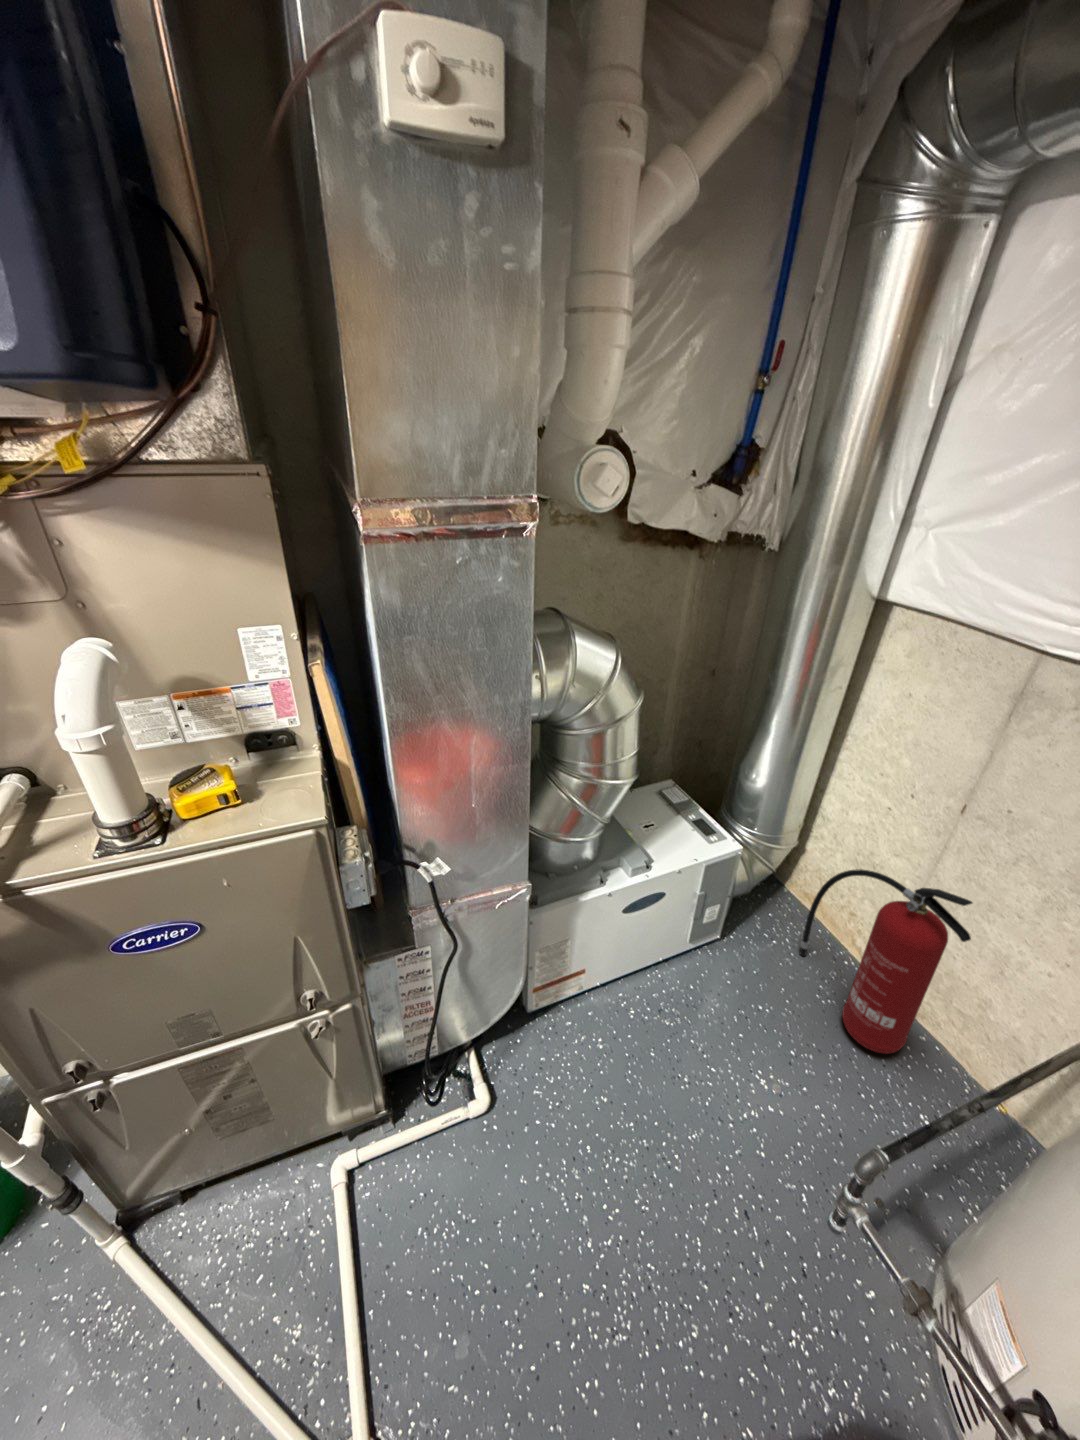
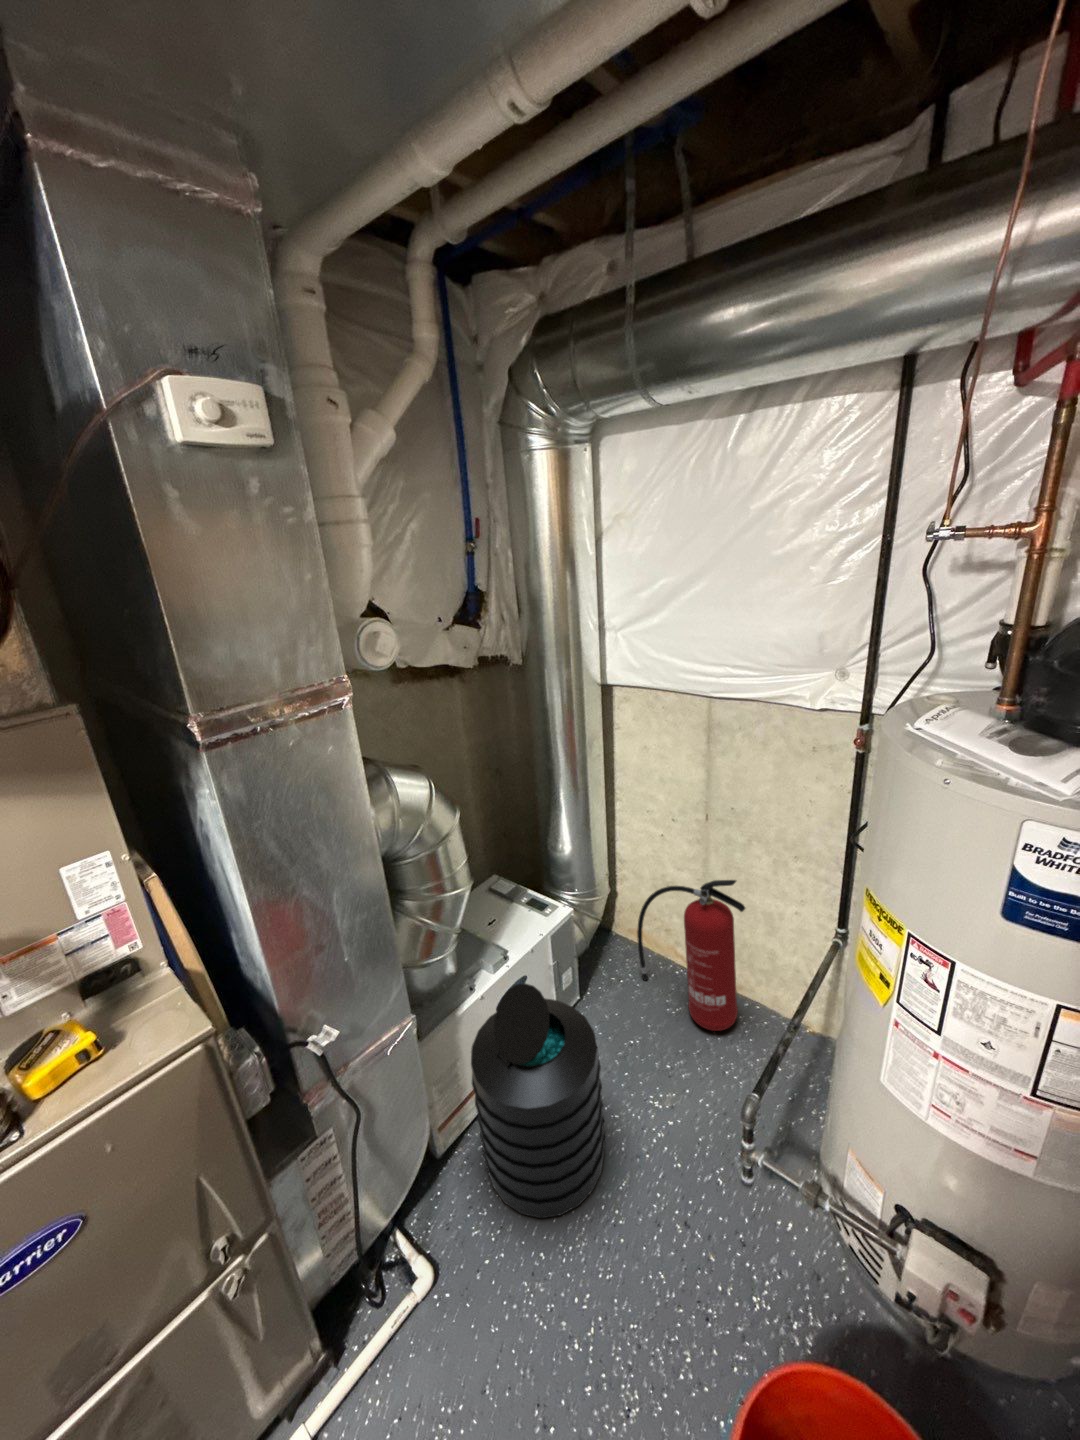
trash can: none [564,900,714,1129] -> present [471,983,605,1218]

